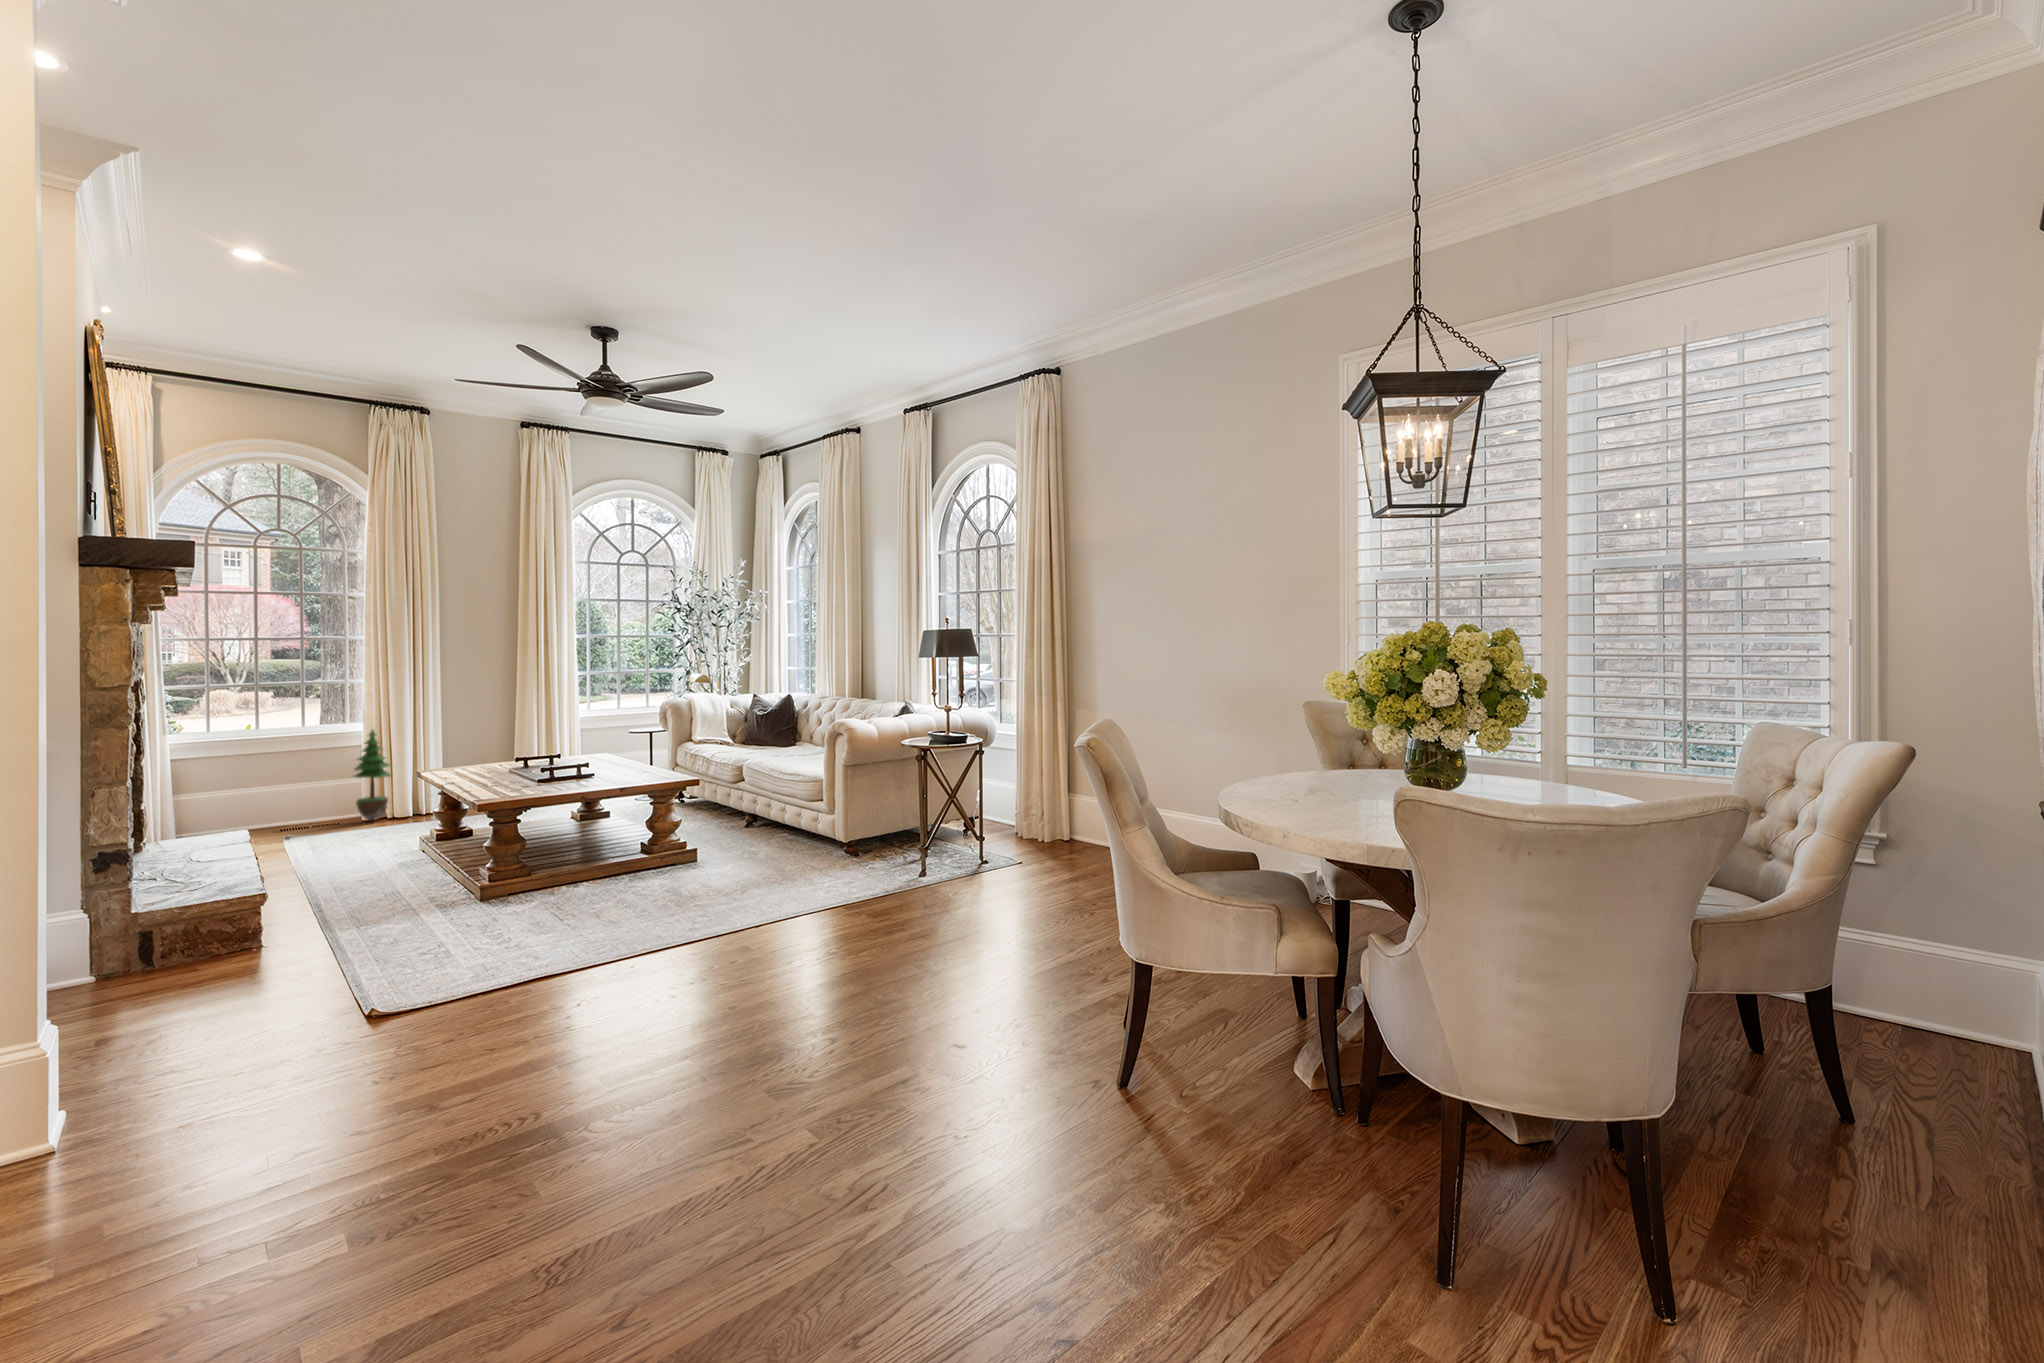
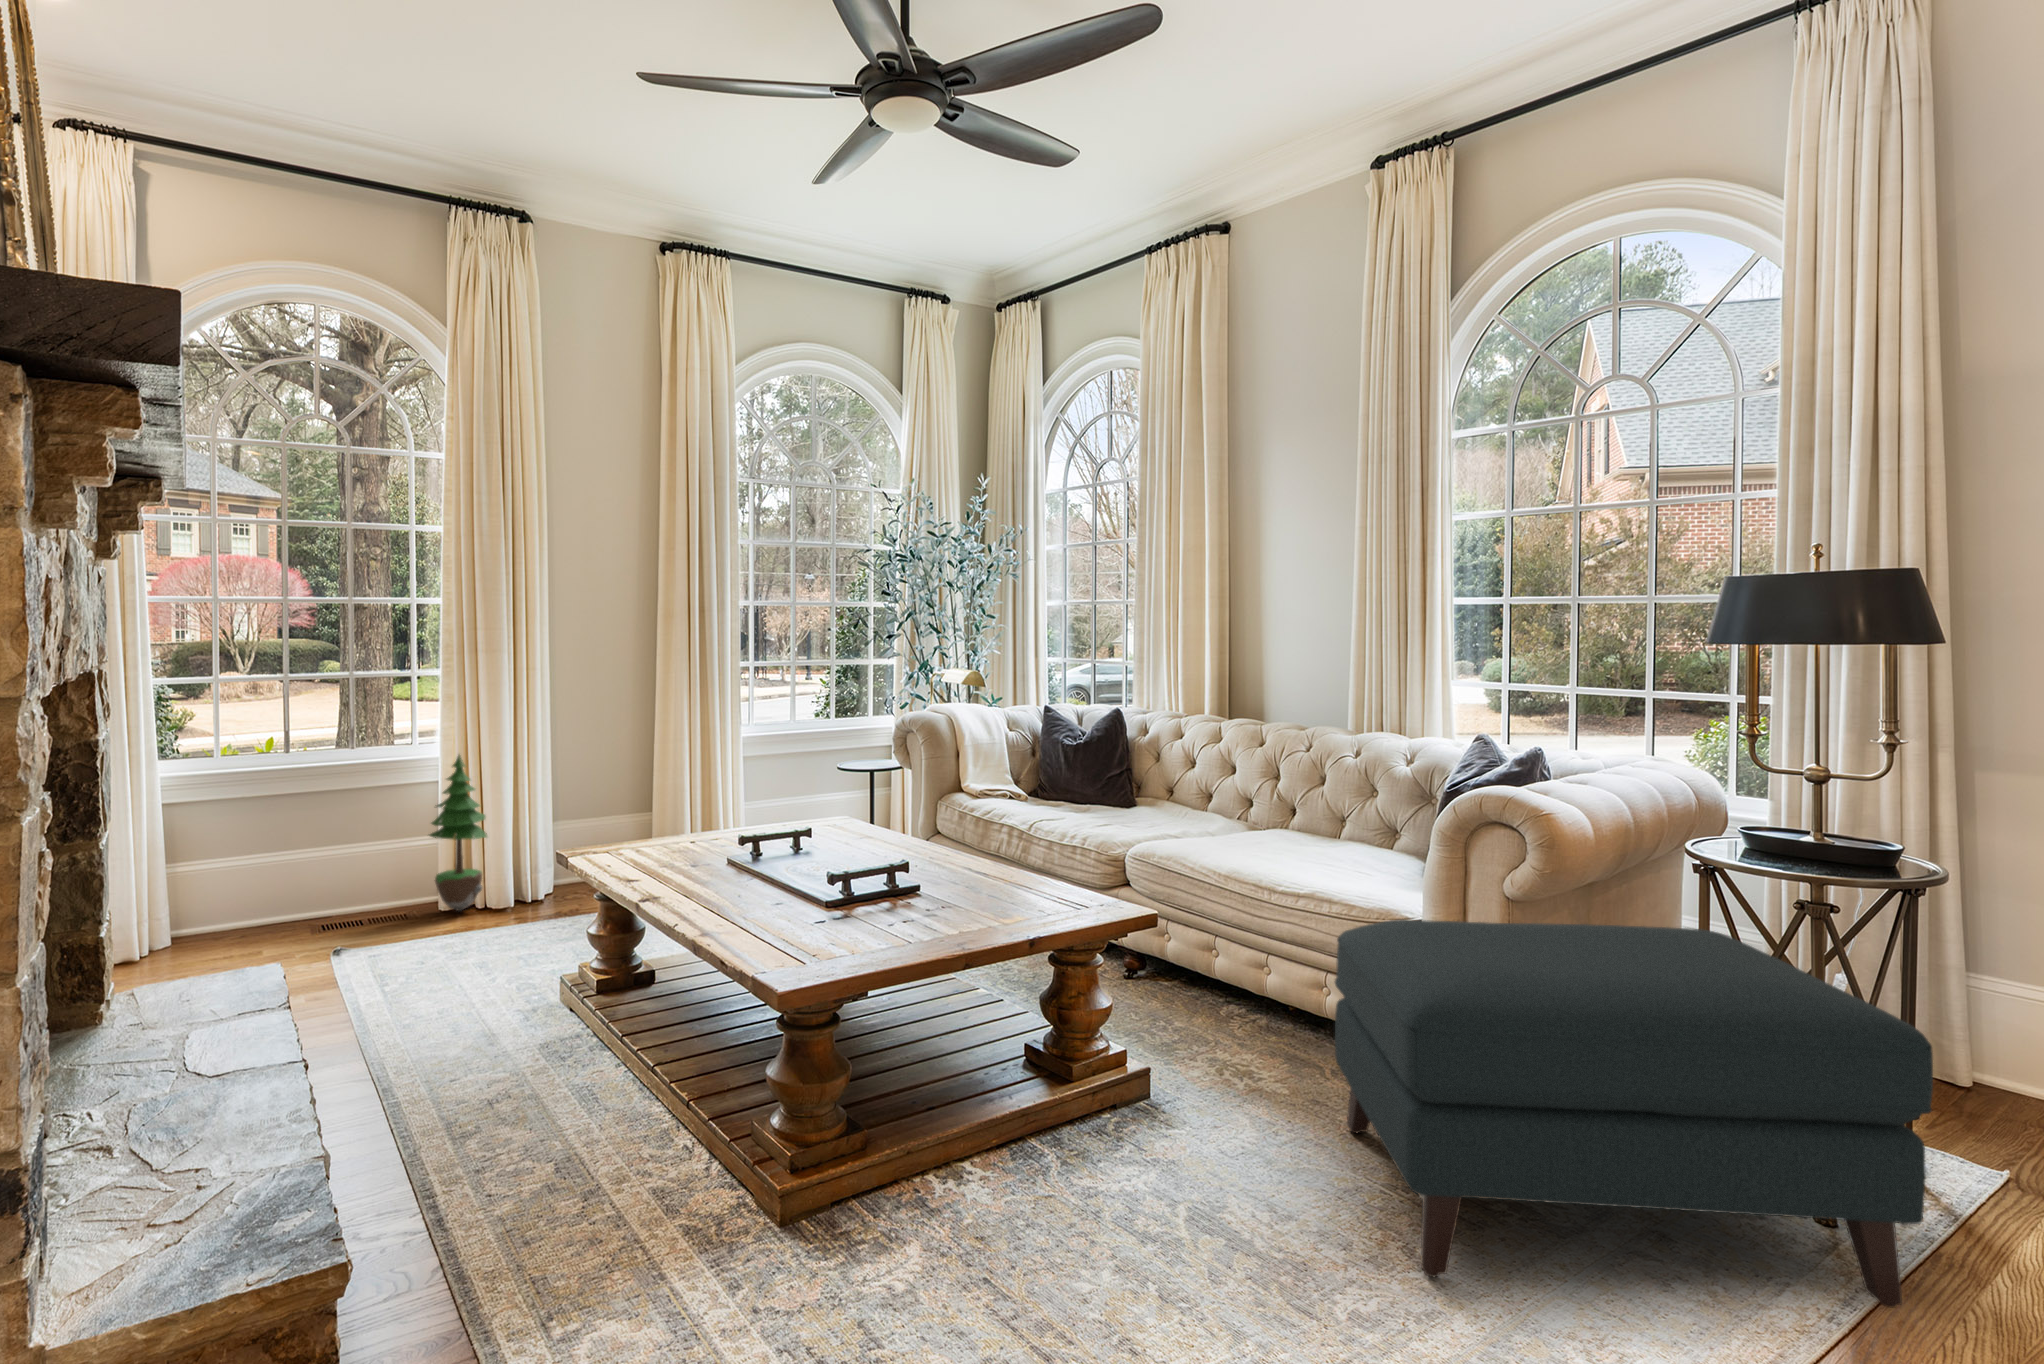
ottoman: none [731,774,929,900] -> present [1335,919,1933,1308]

